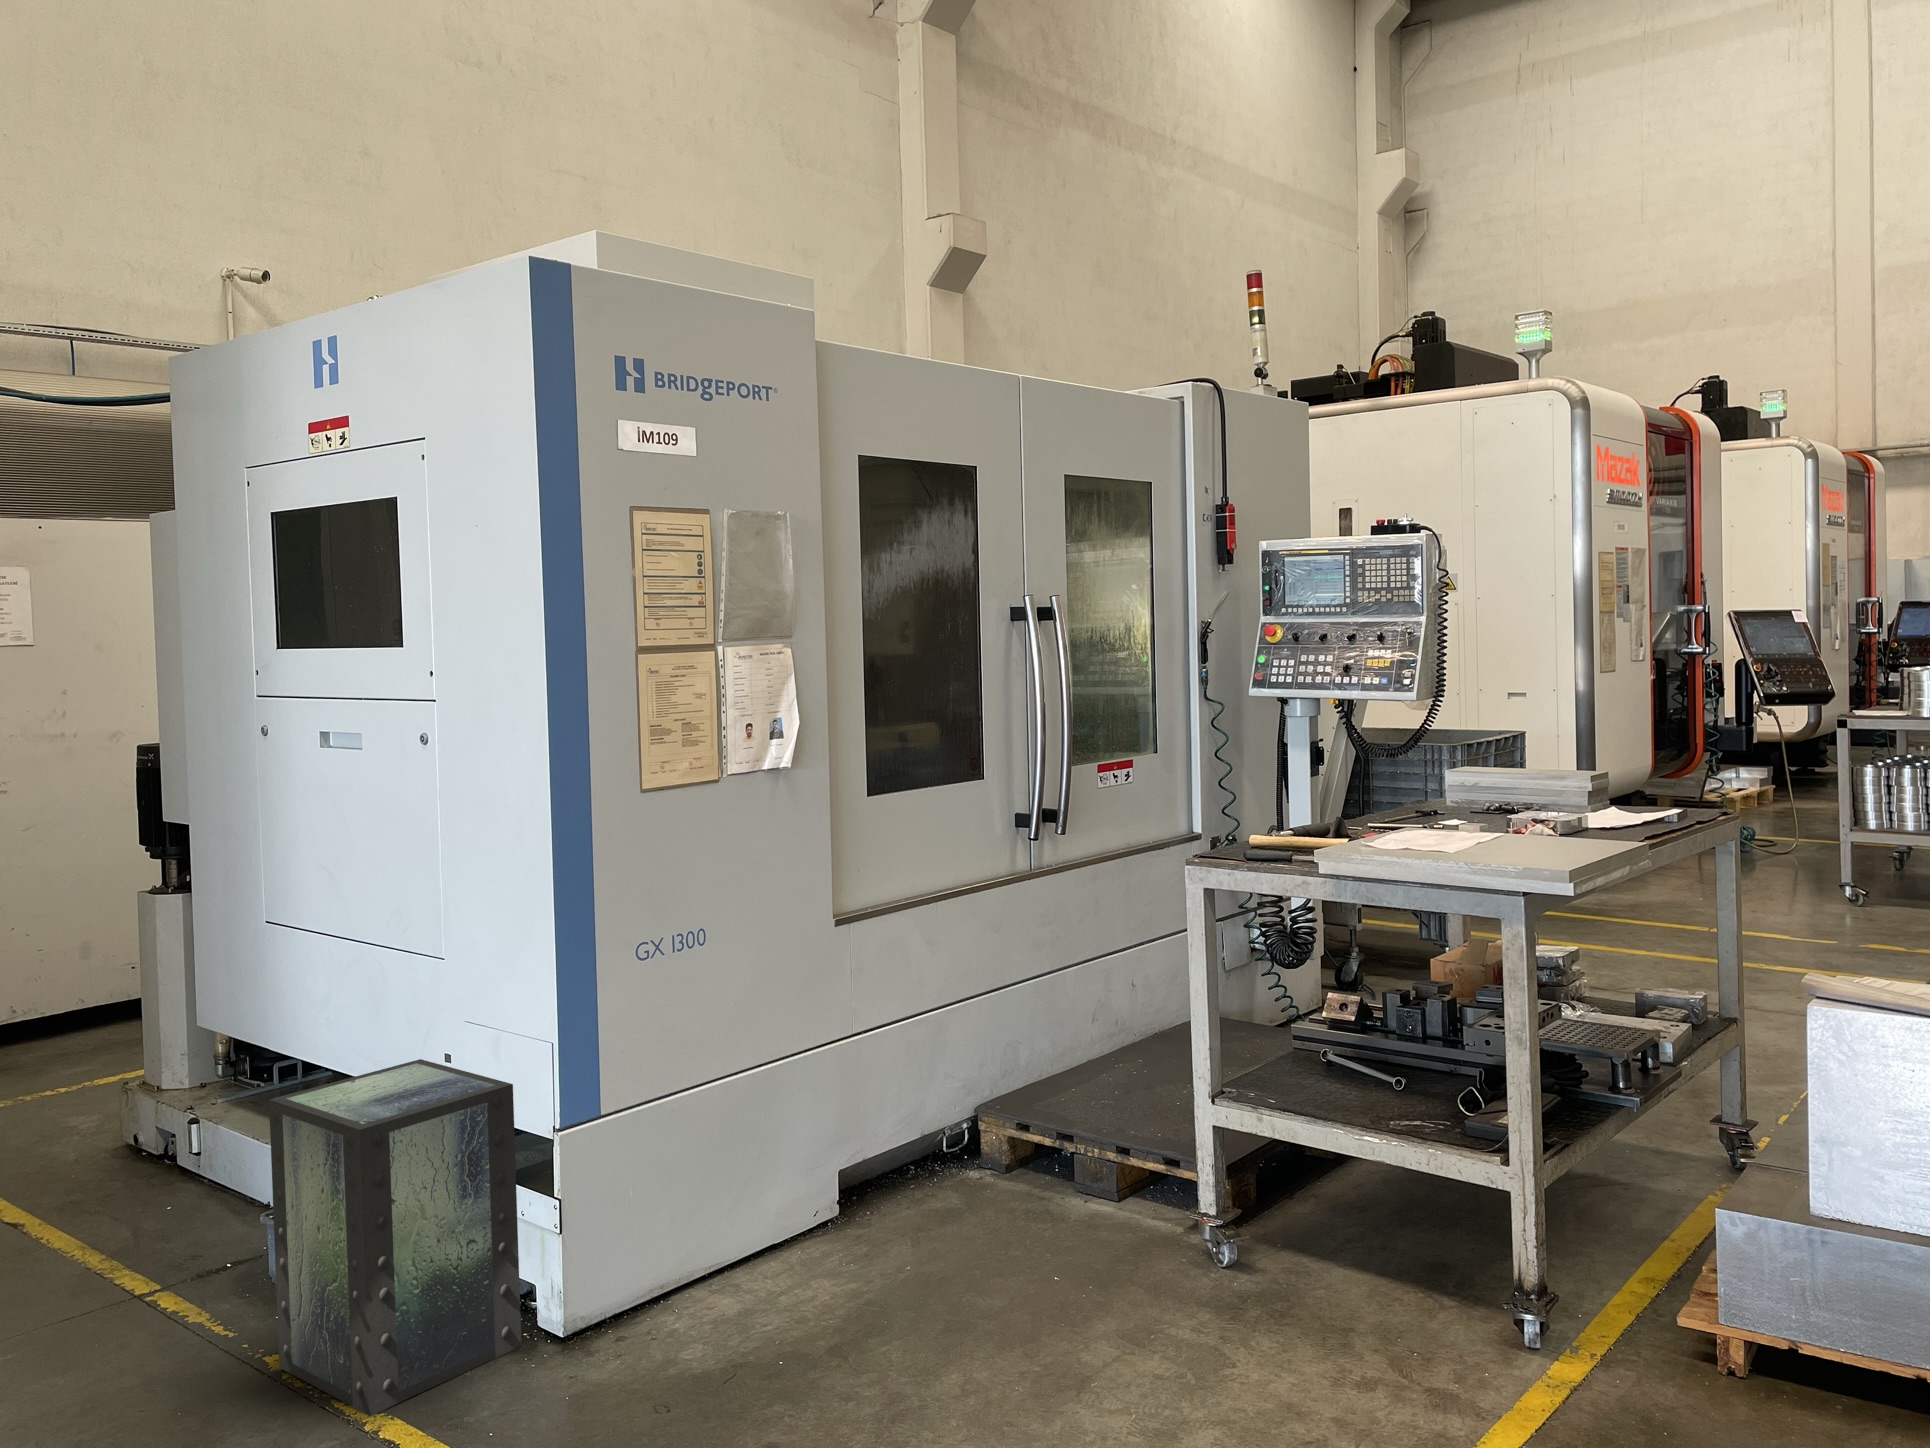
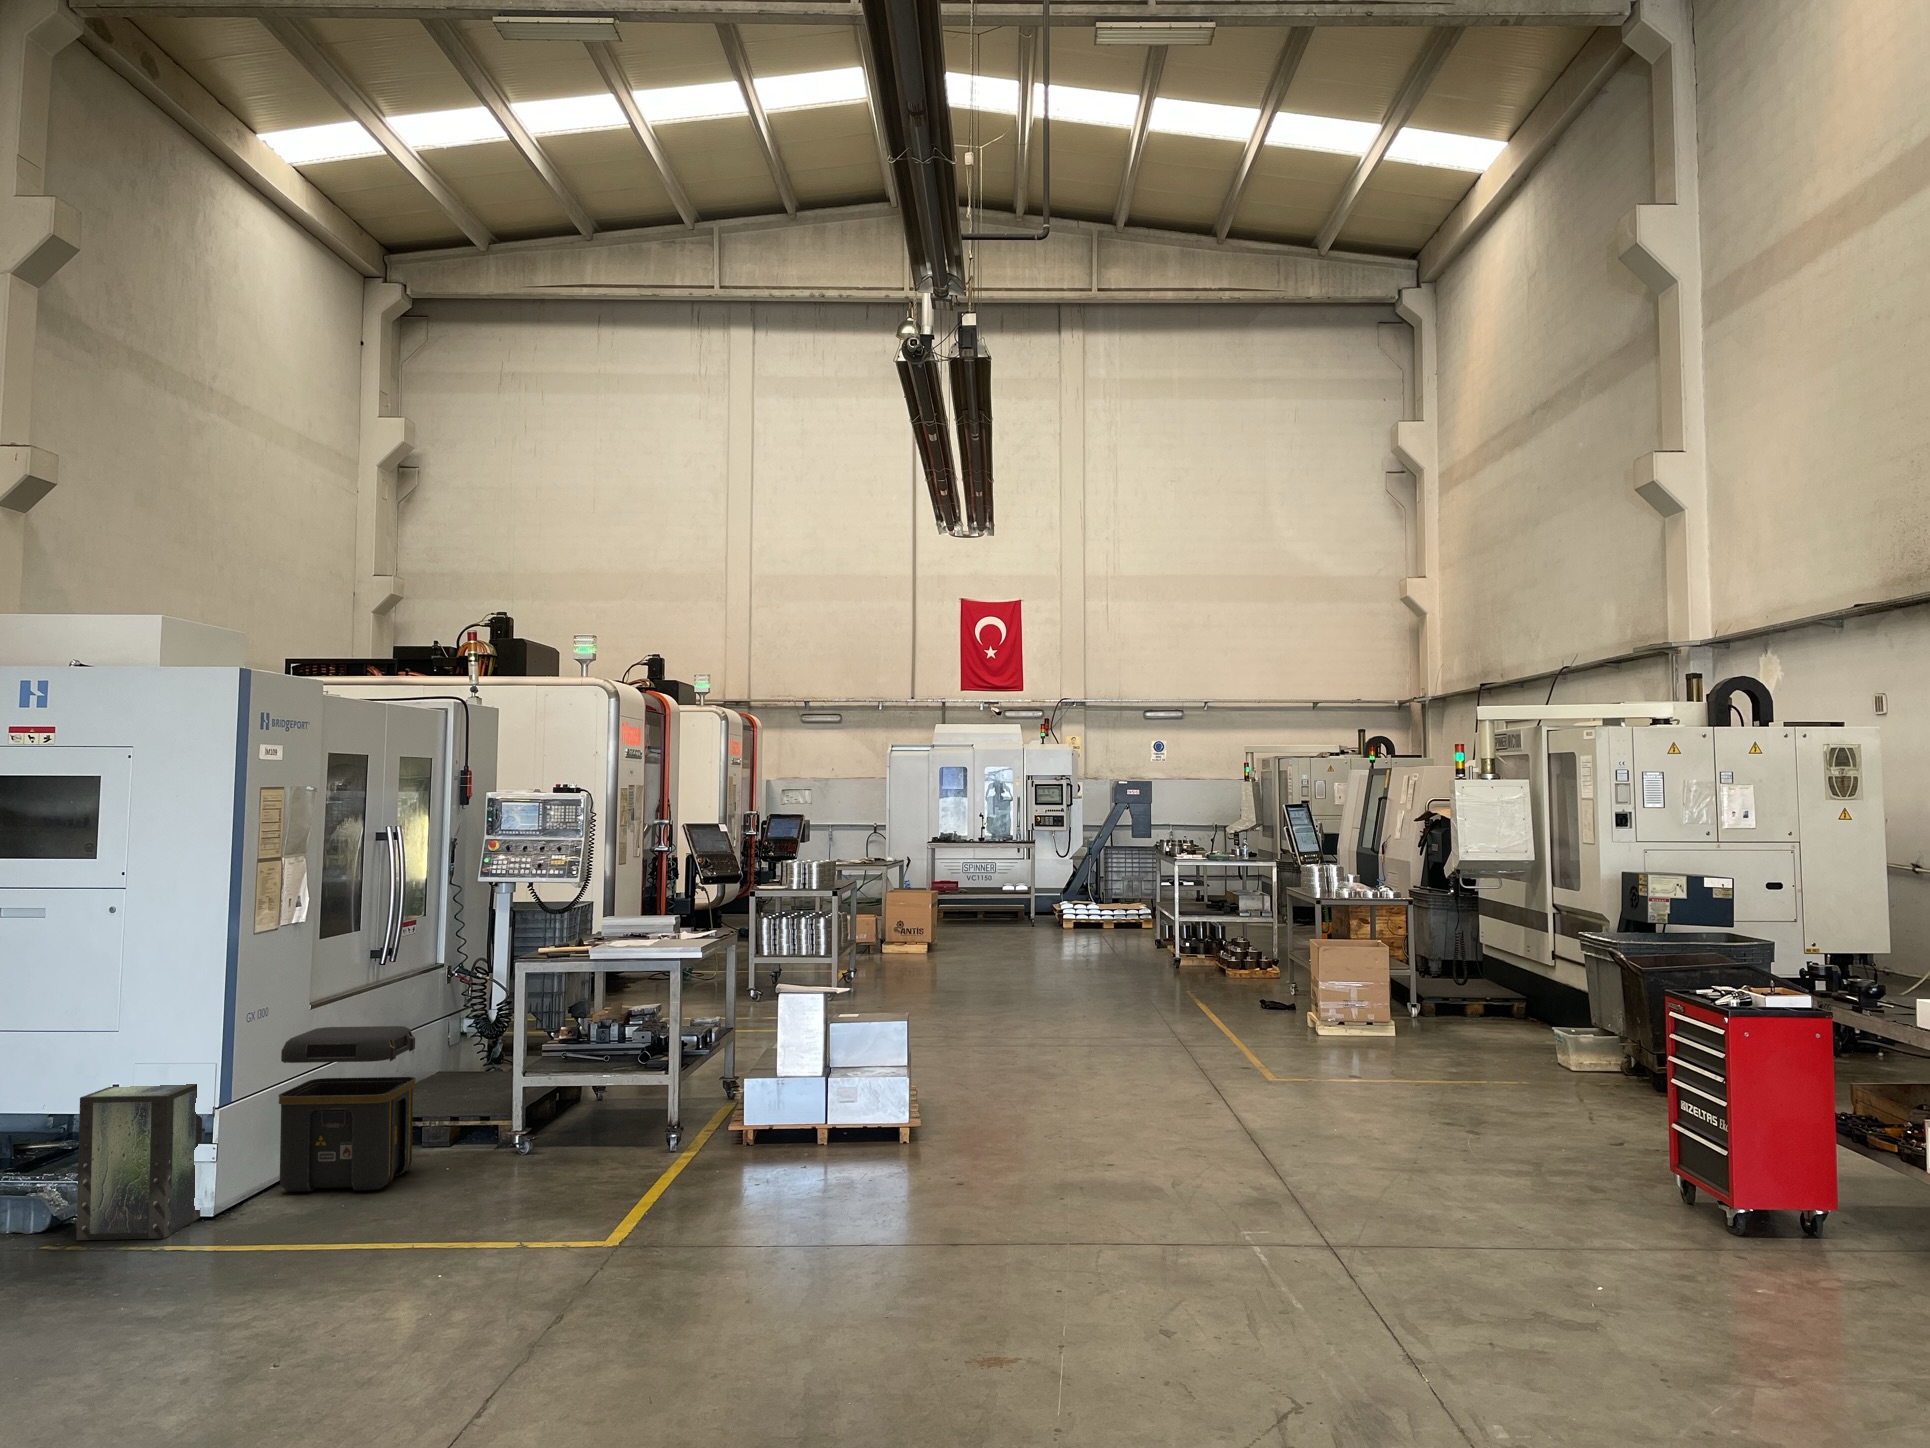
toolbox: none [702,971,986,1344] -> present [278,1026,416,1192]

